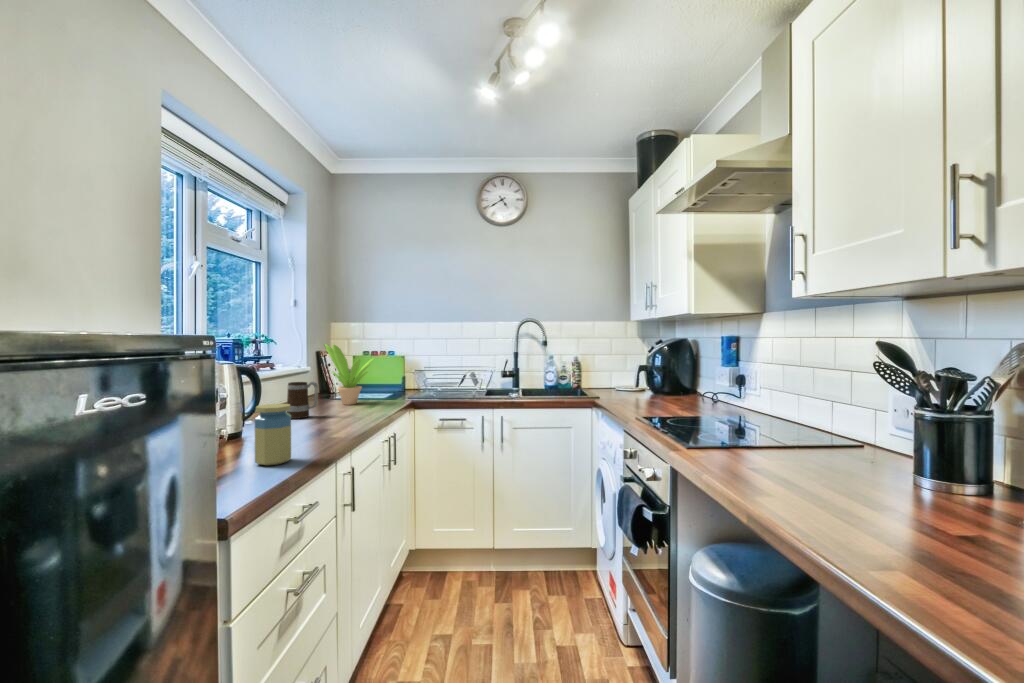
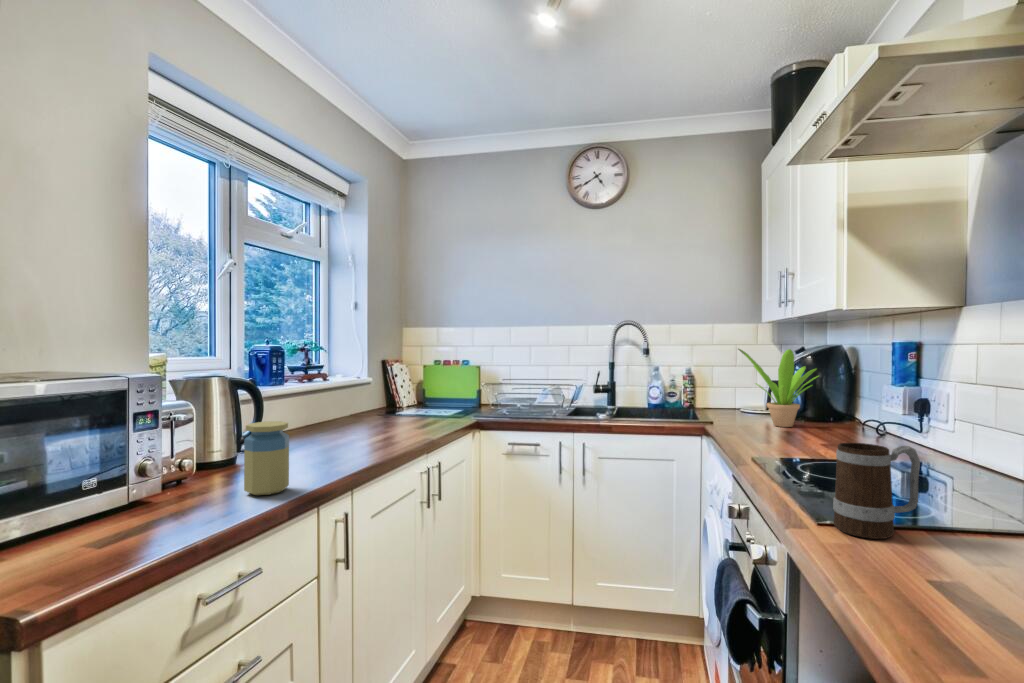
potted plant: present [324,344,375,405] -> present [738,349,819,427]
mug: present [287,382,318,419] -> present [833,443,920,539]

